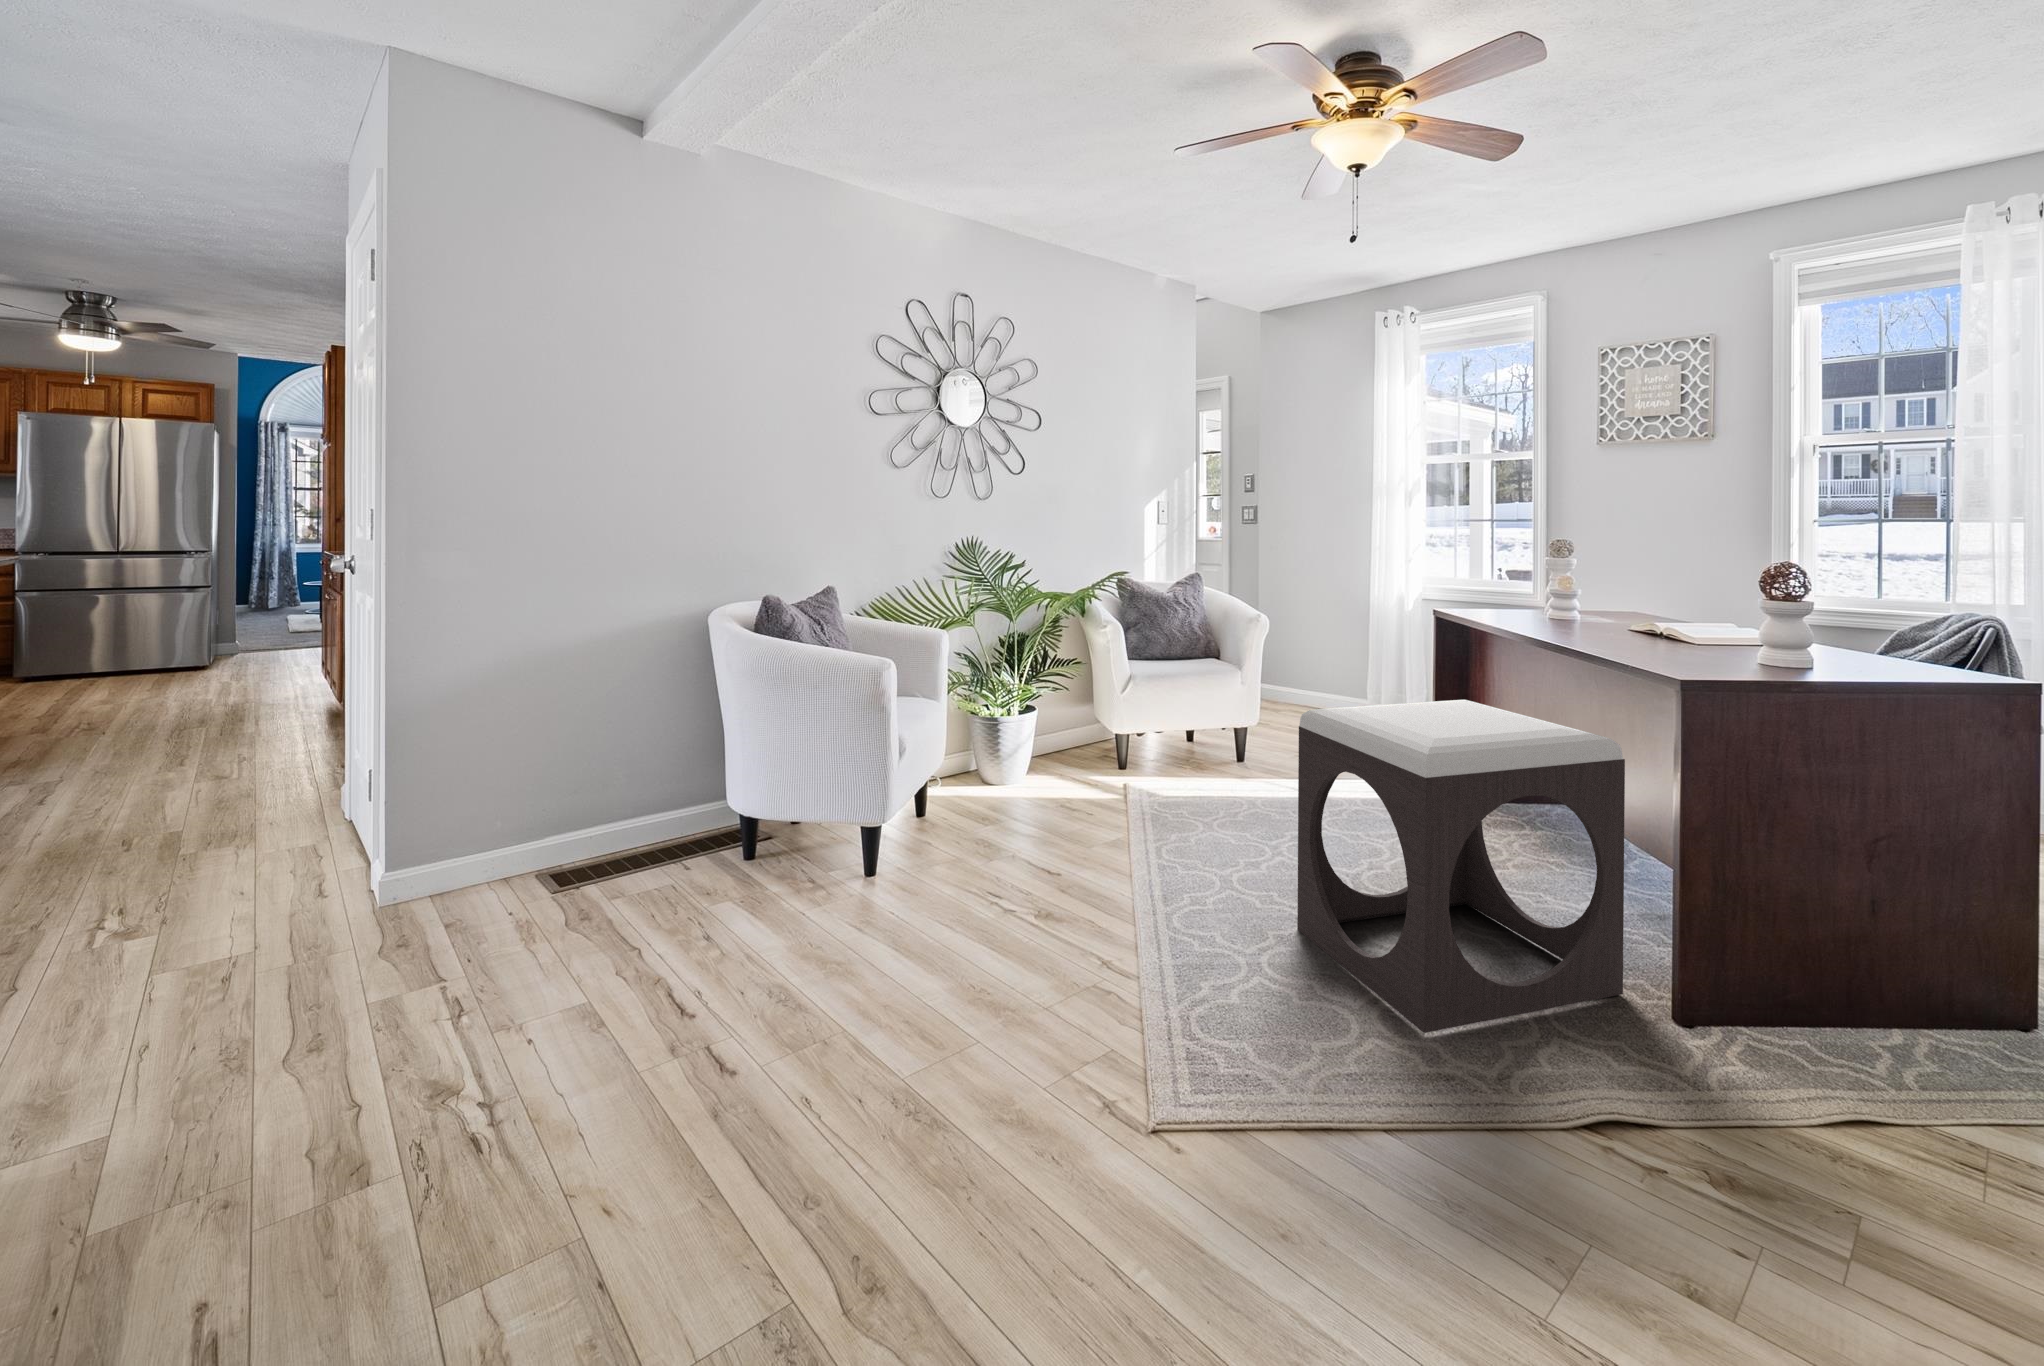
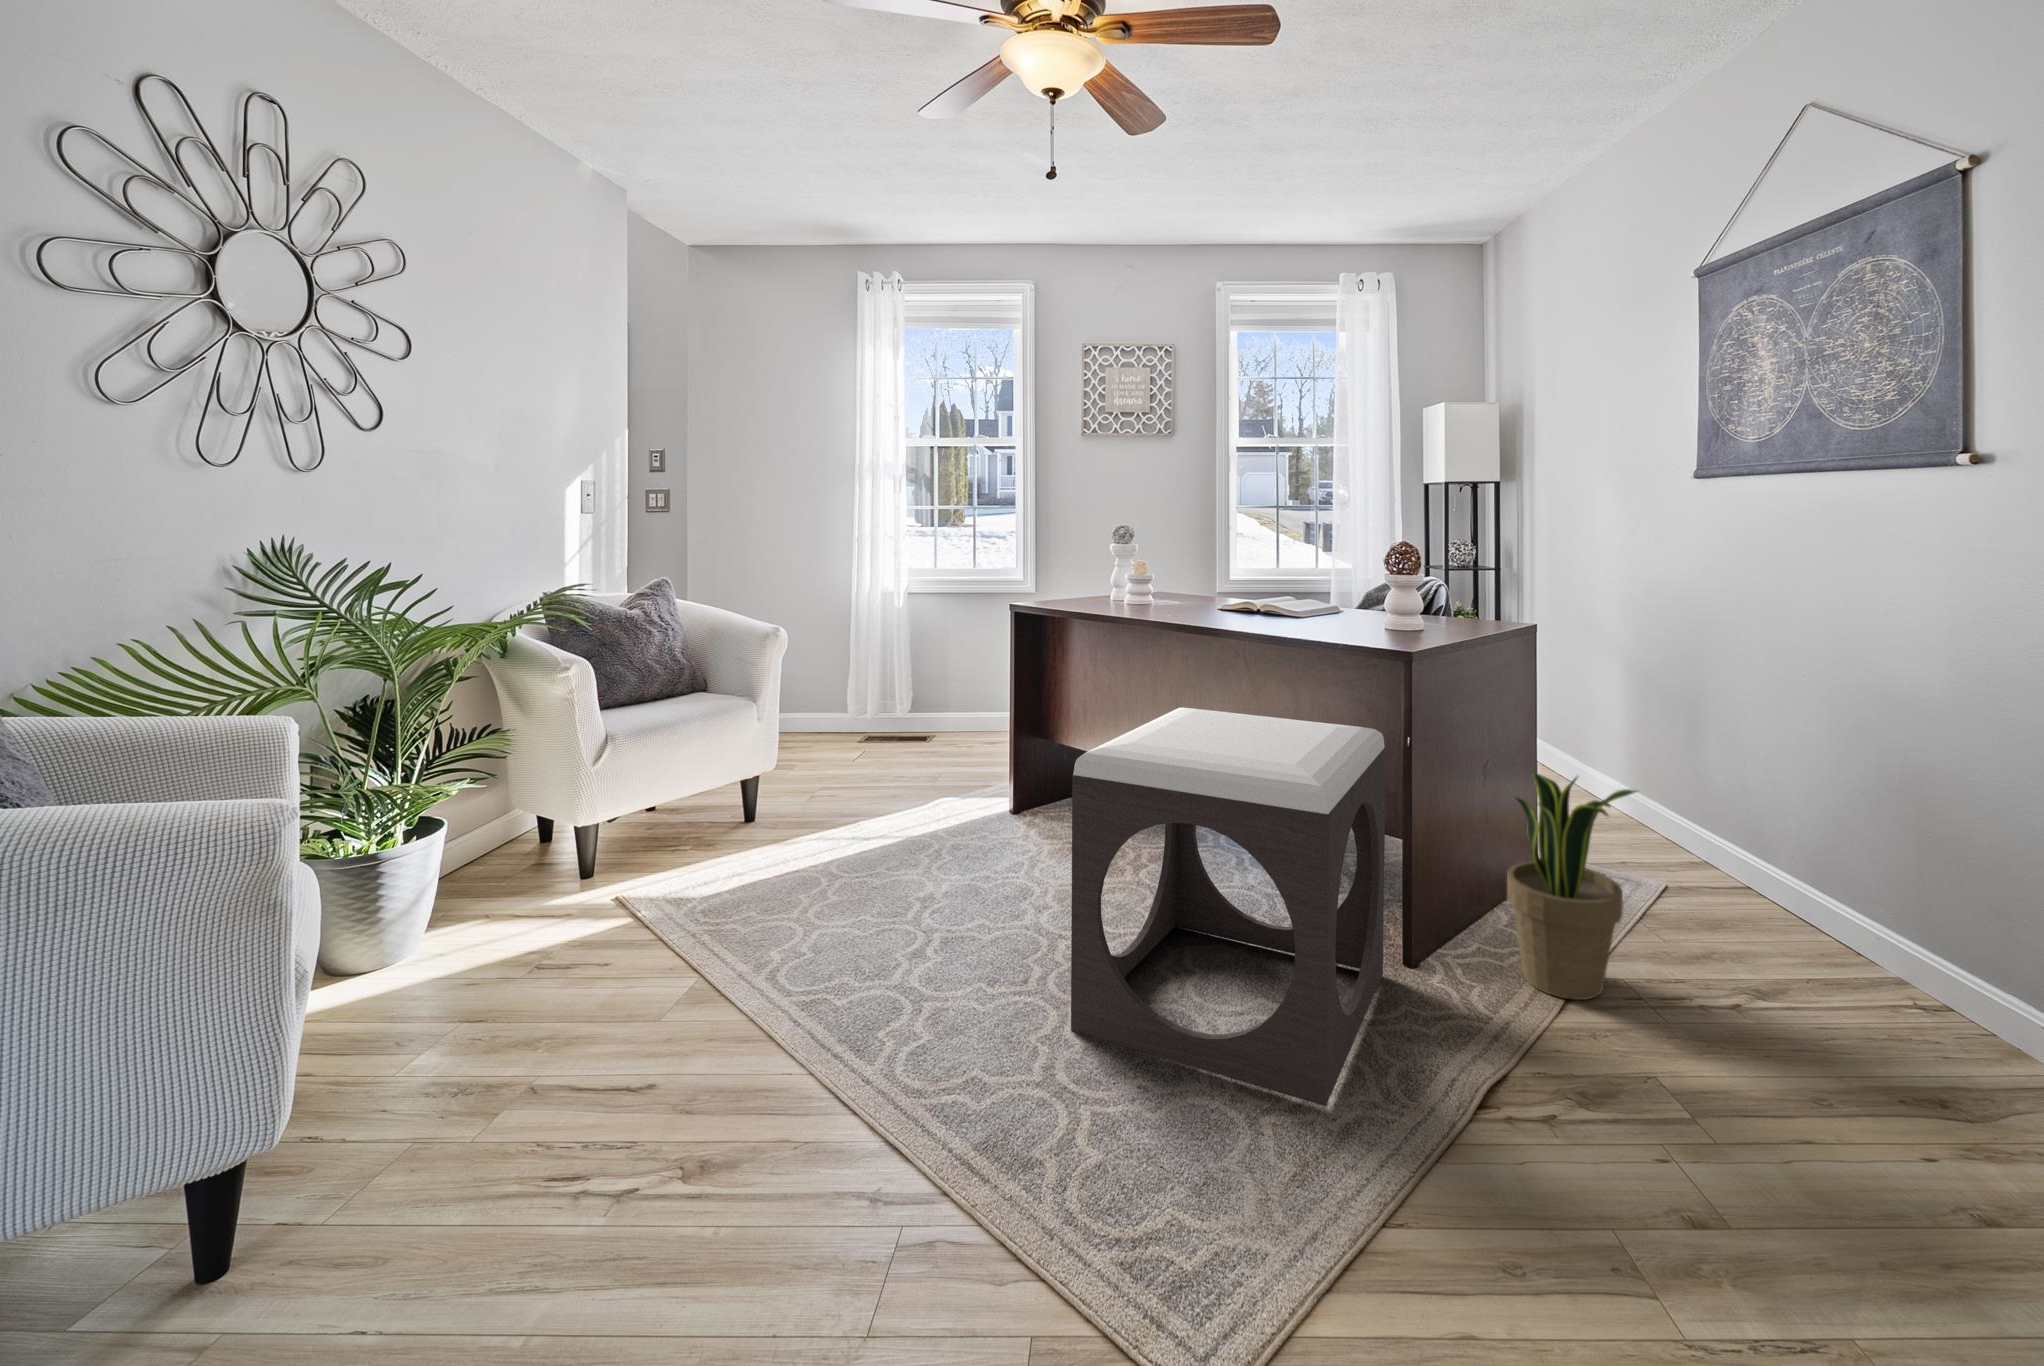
potted plant: none [1775,825,1954,1101] -> present [1507,772,1636,1000]

